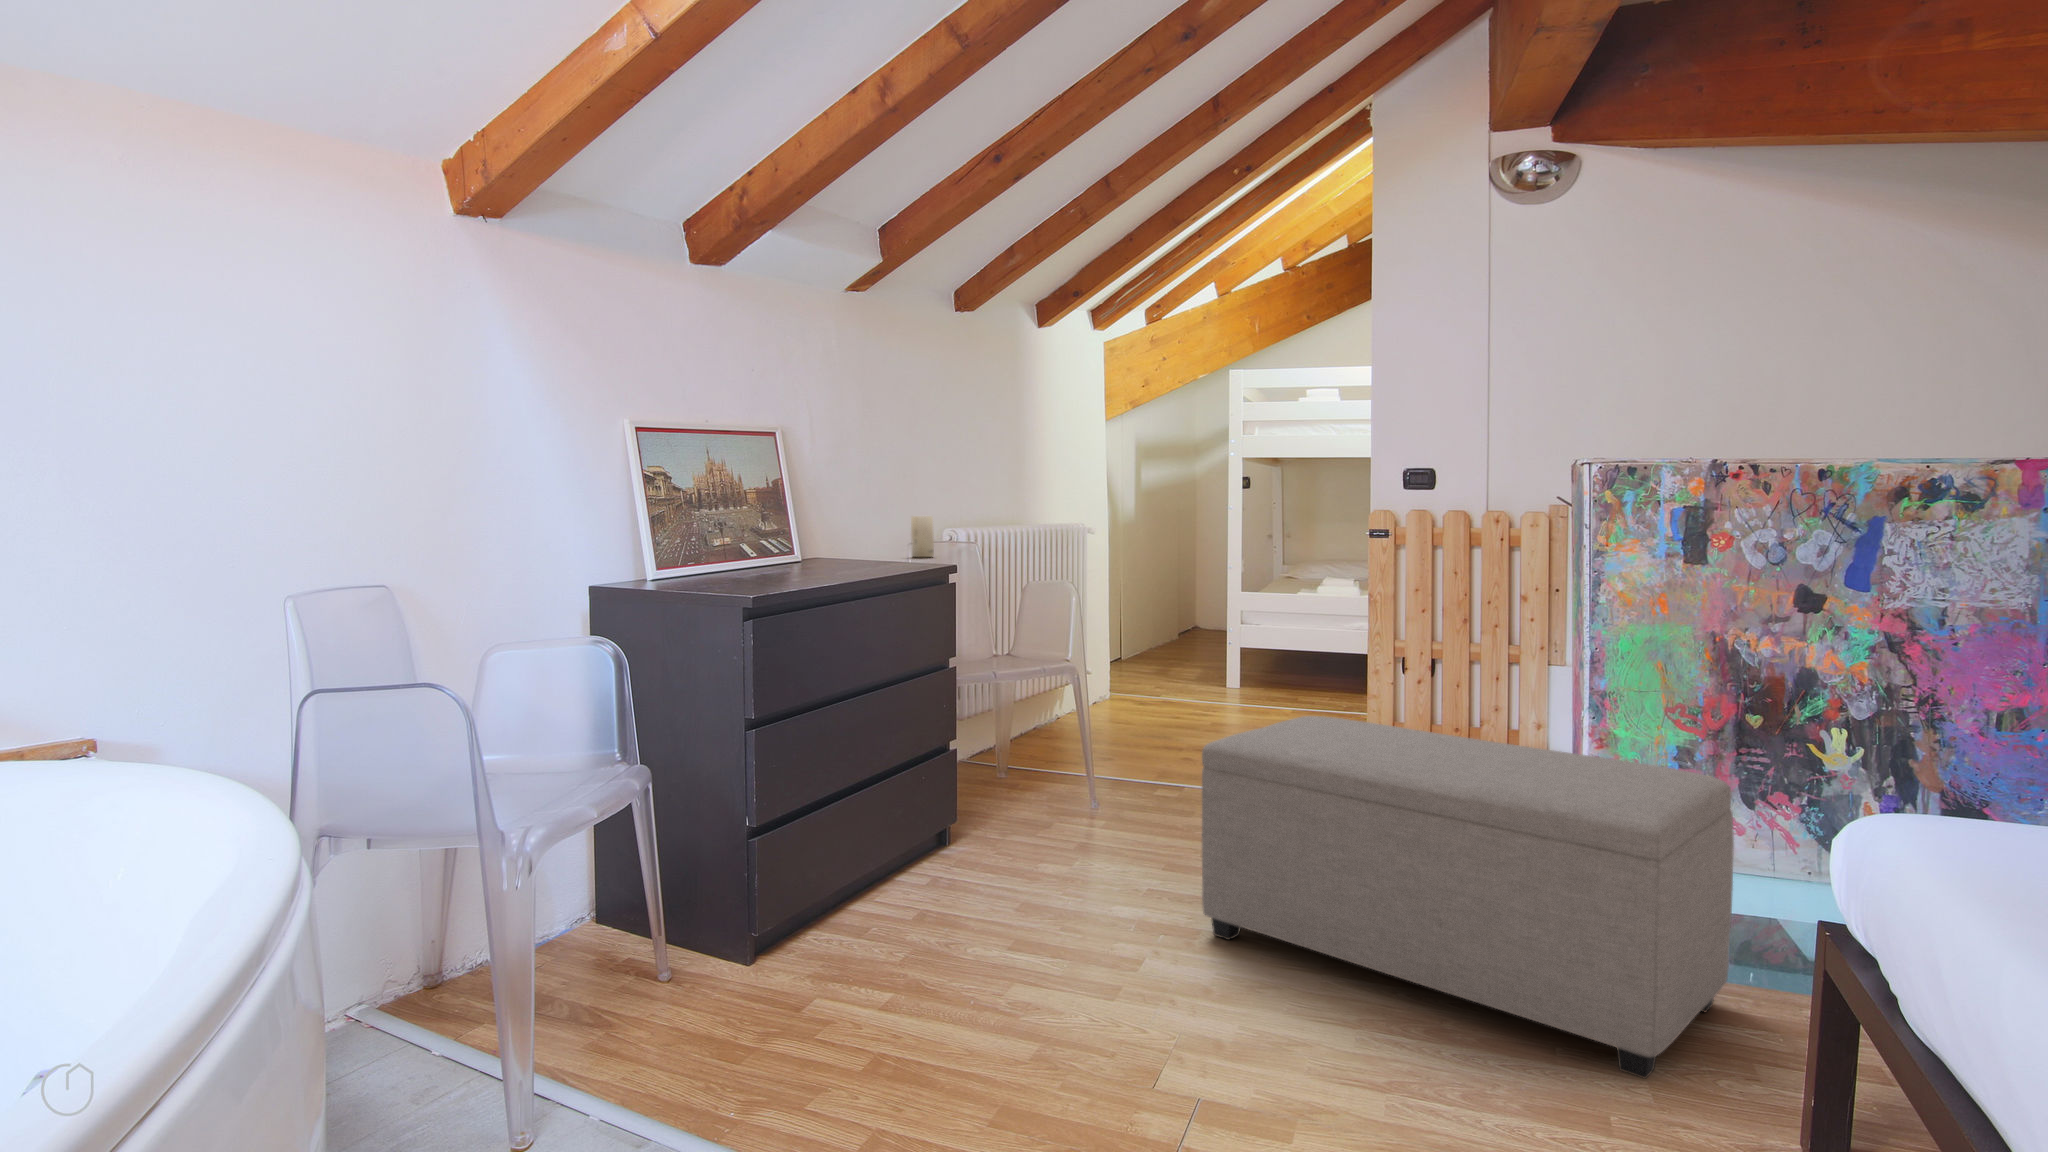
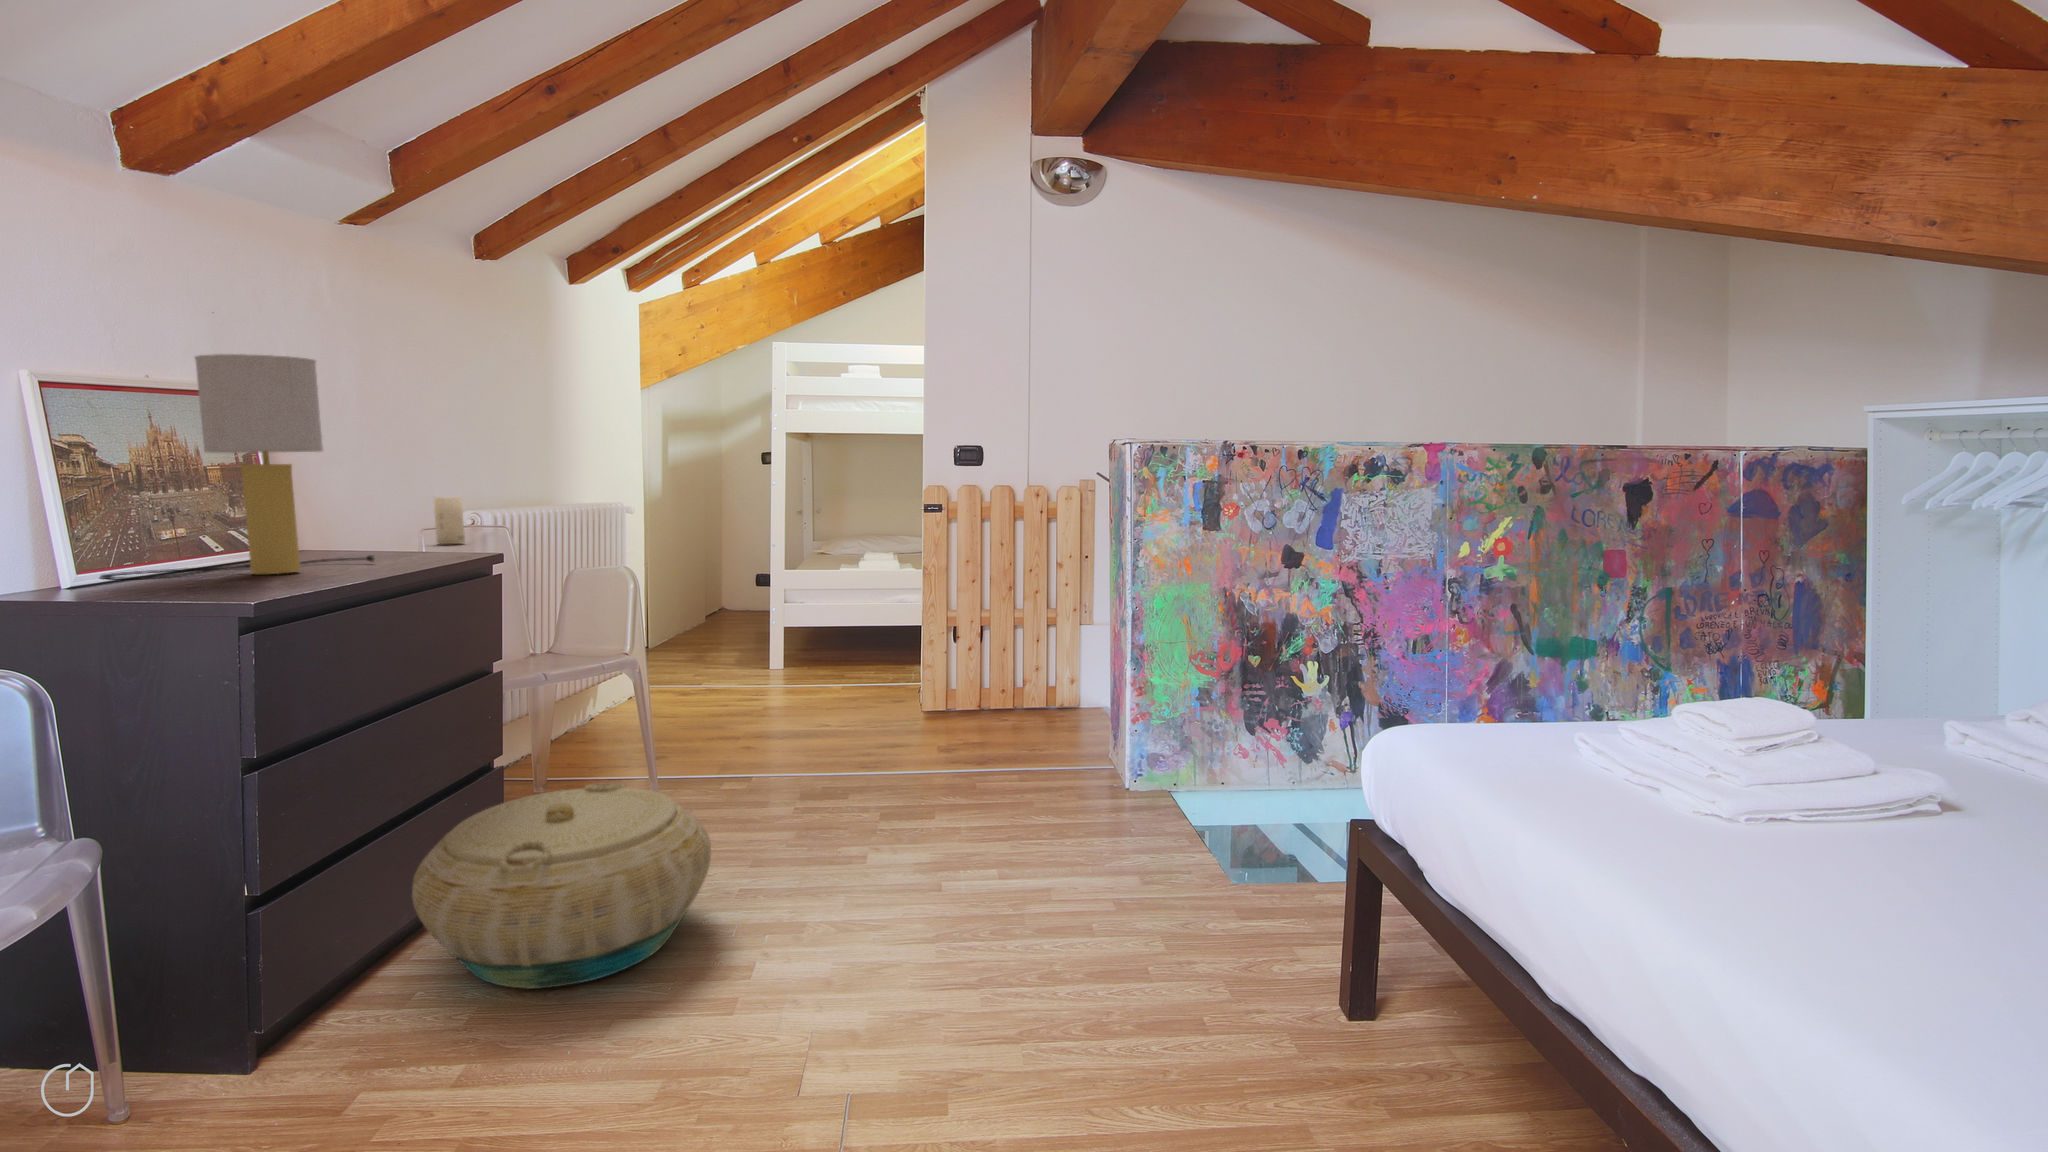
table lamp: none [671,400,858,578] -> present [100,354,375,580]
ottoman: present [1202,716,1734,1079] -> none [803,688,1267,982]
basket: none [866,779,1113,954] -> present [412,783,711,989]

